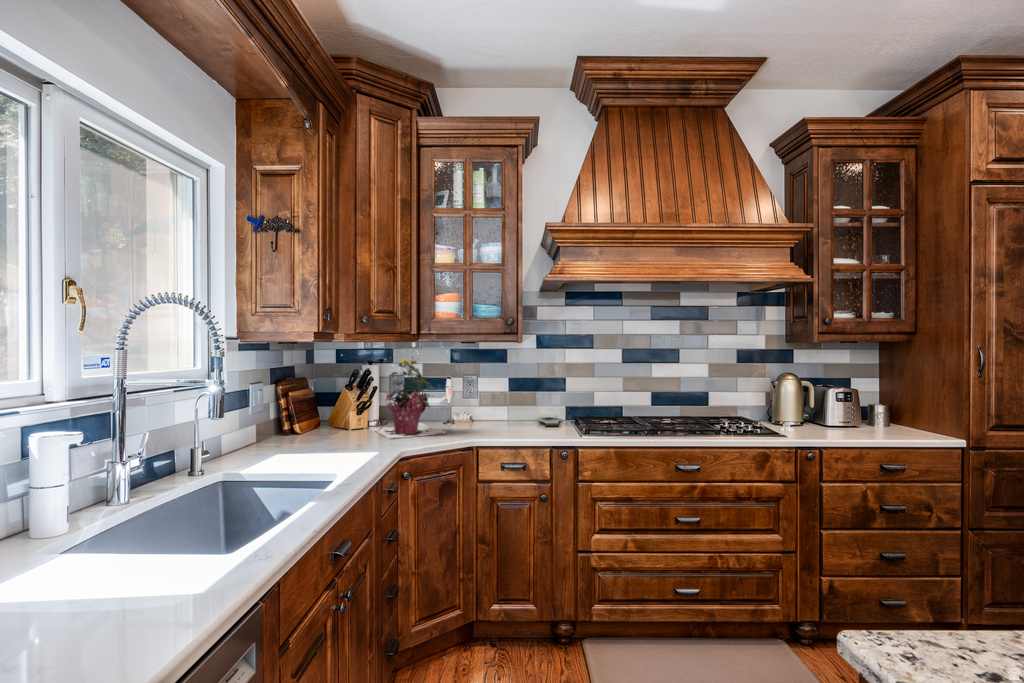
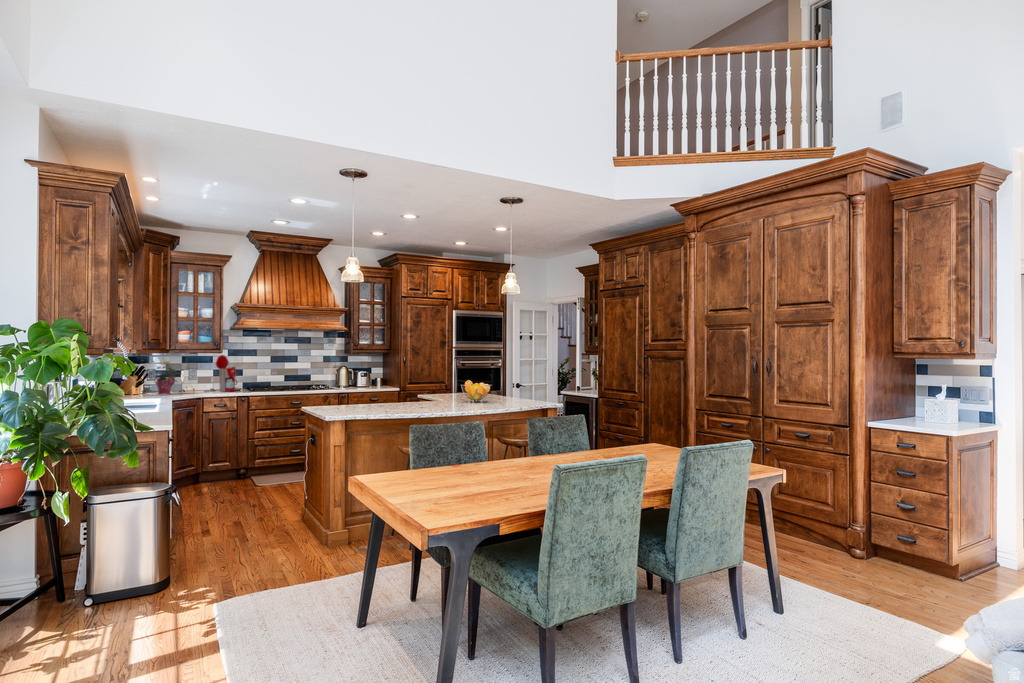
coffee maker: none [487,346,553,431] -> present [205,355,237,392]

